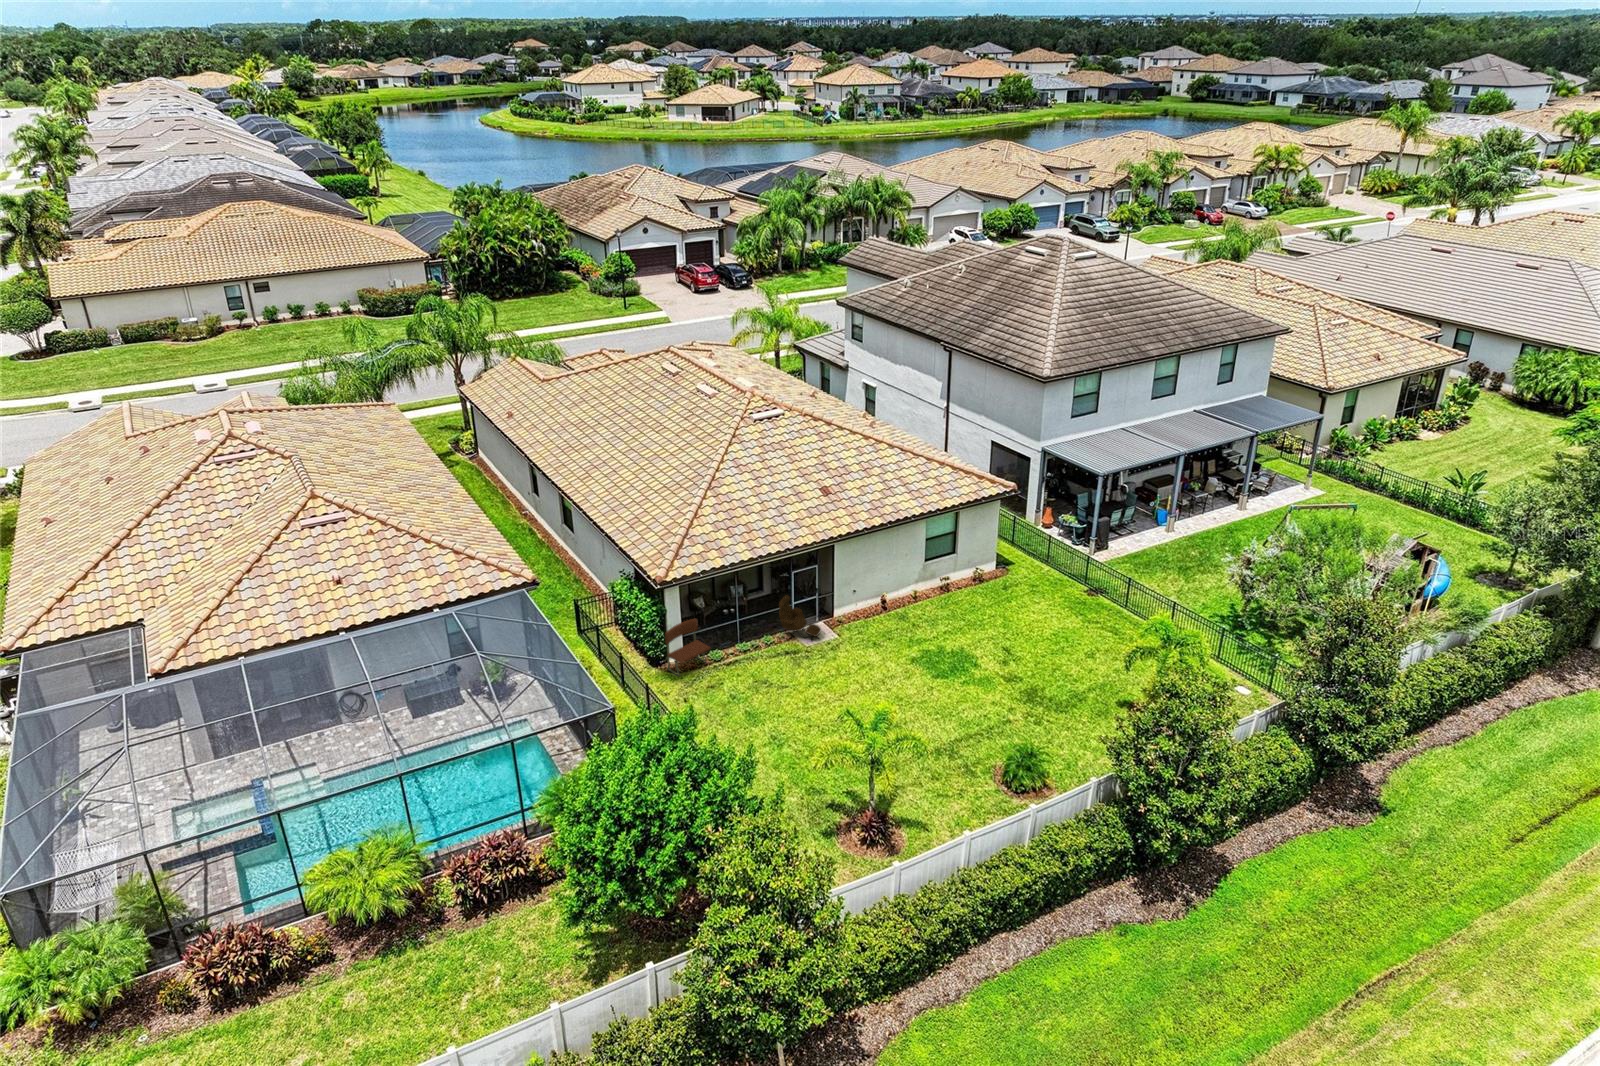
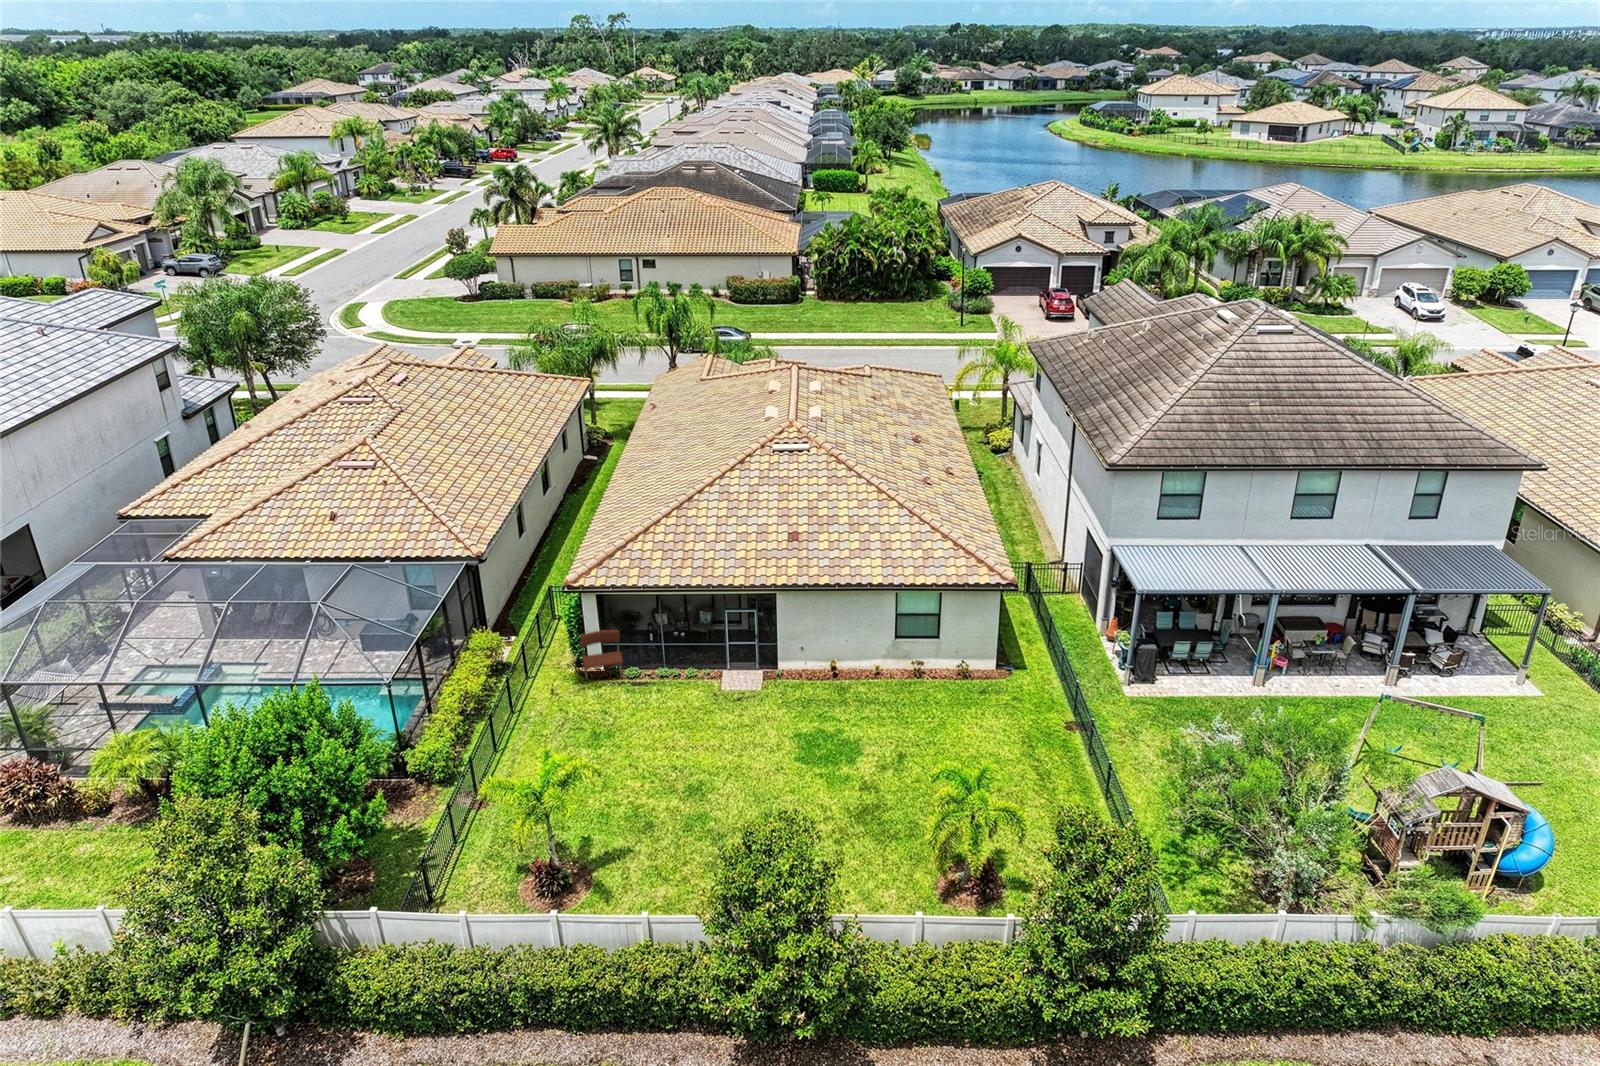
lounge chair: present [779,595,821,637] -> none [708,632,748,686]

